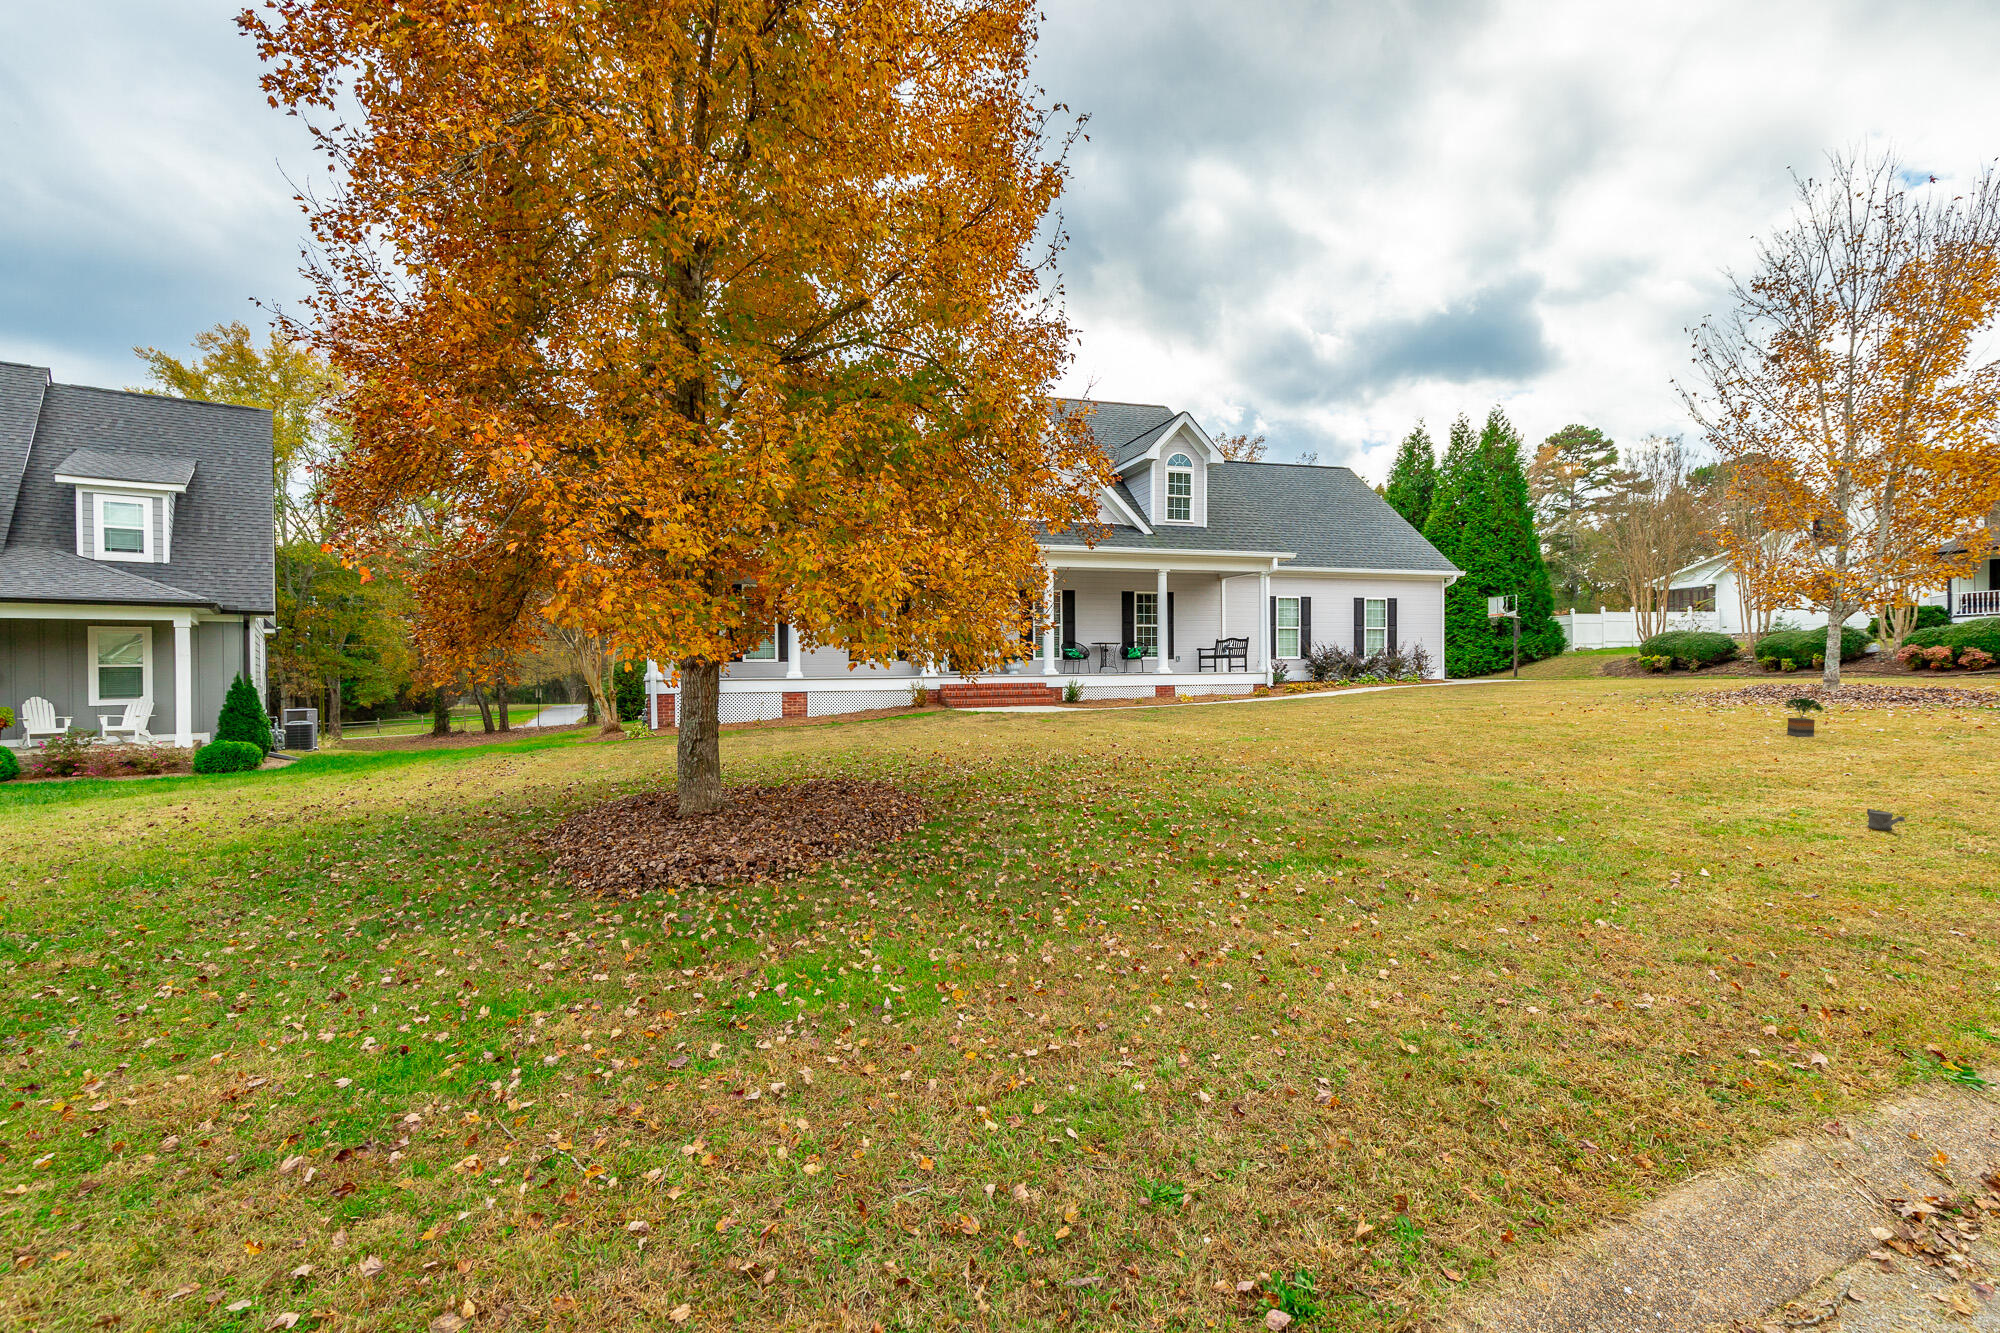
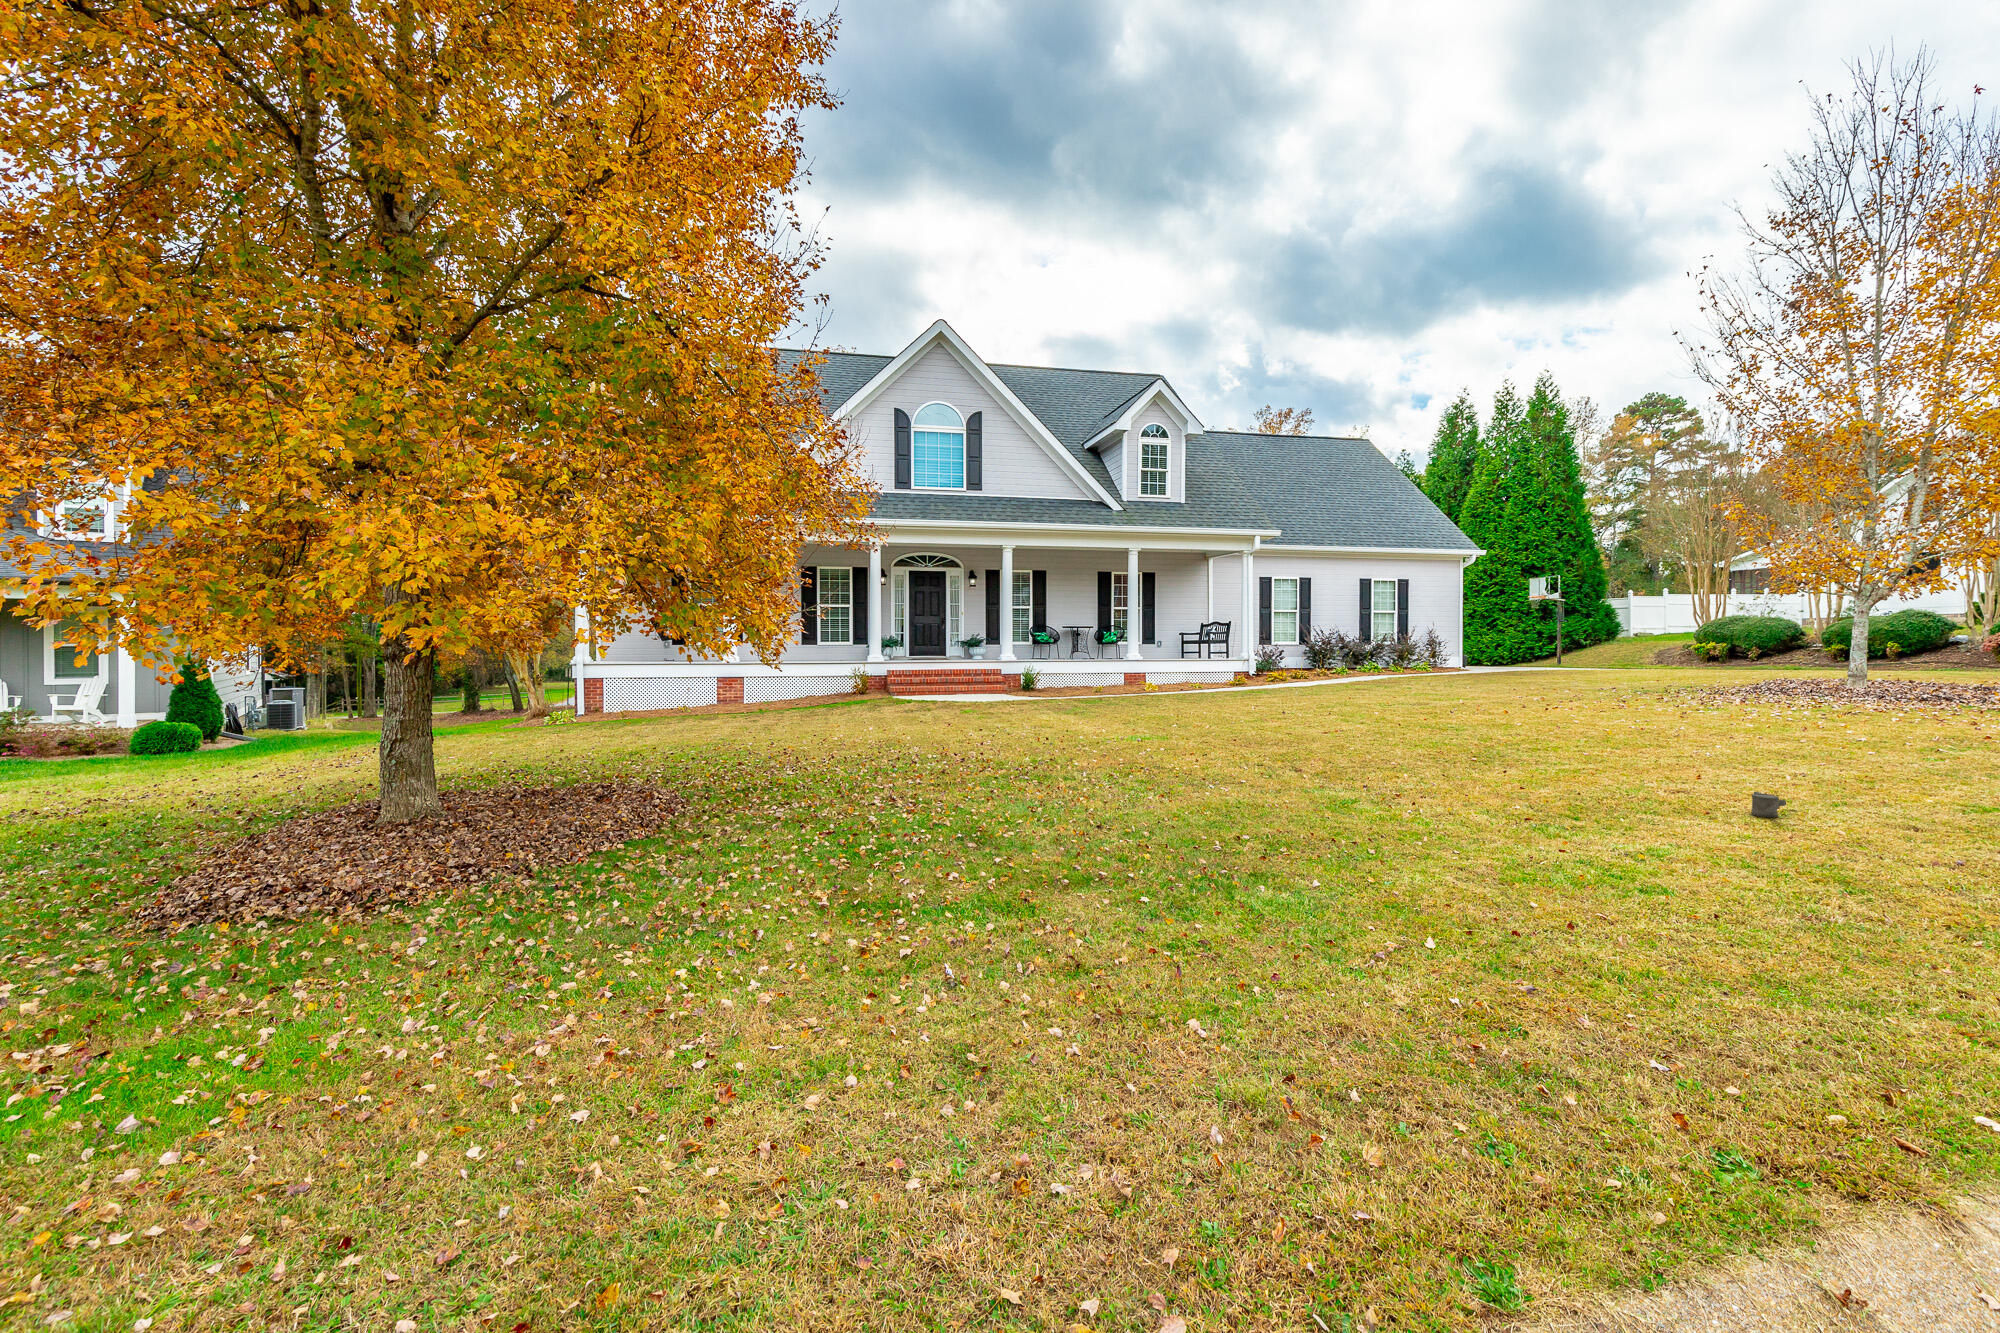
potted tree: present [1786,698,1823,737] -> none [1765,673,1811,719]

